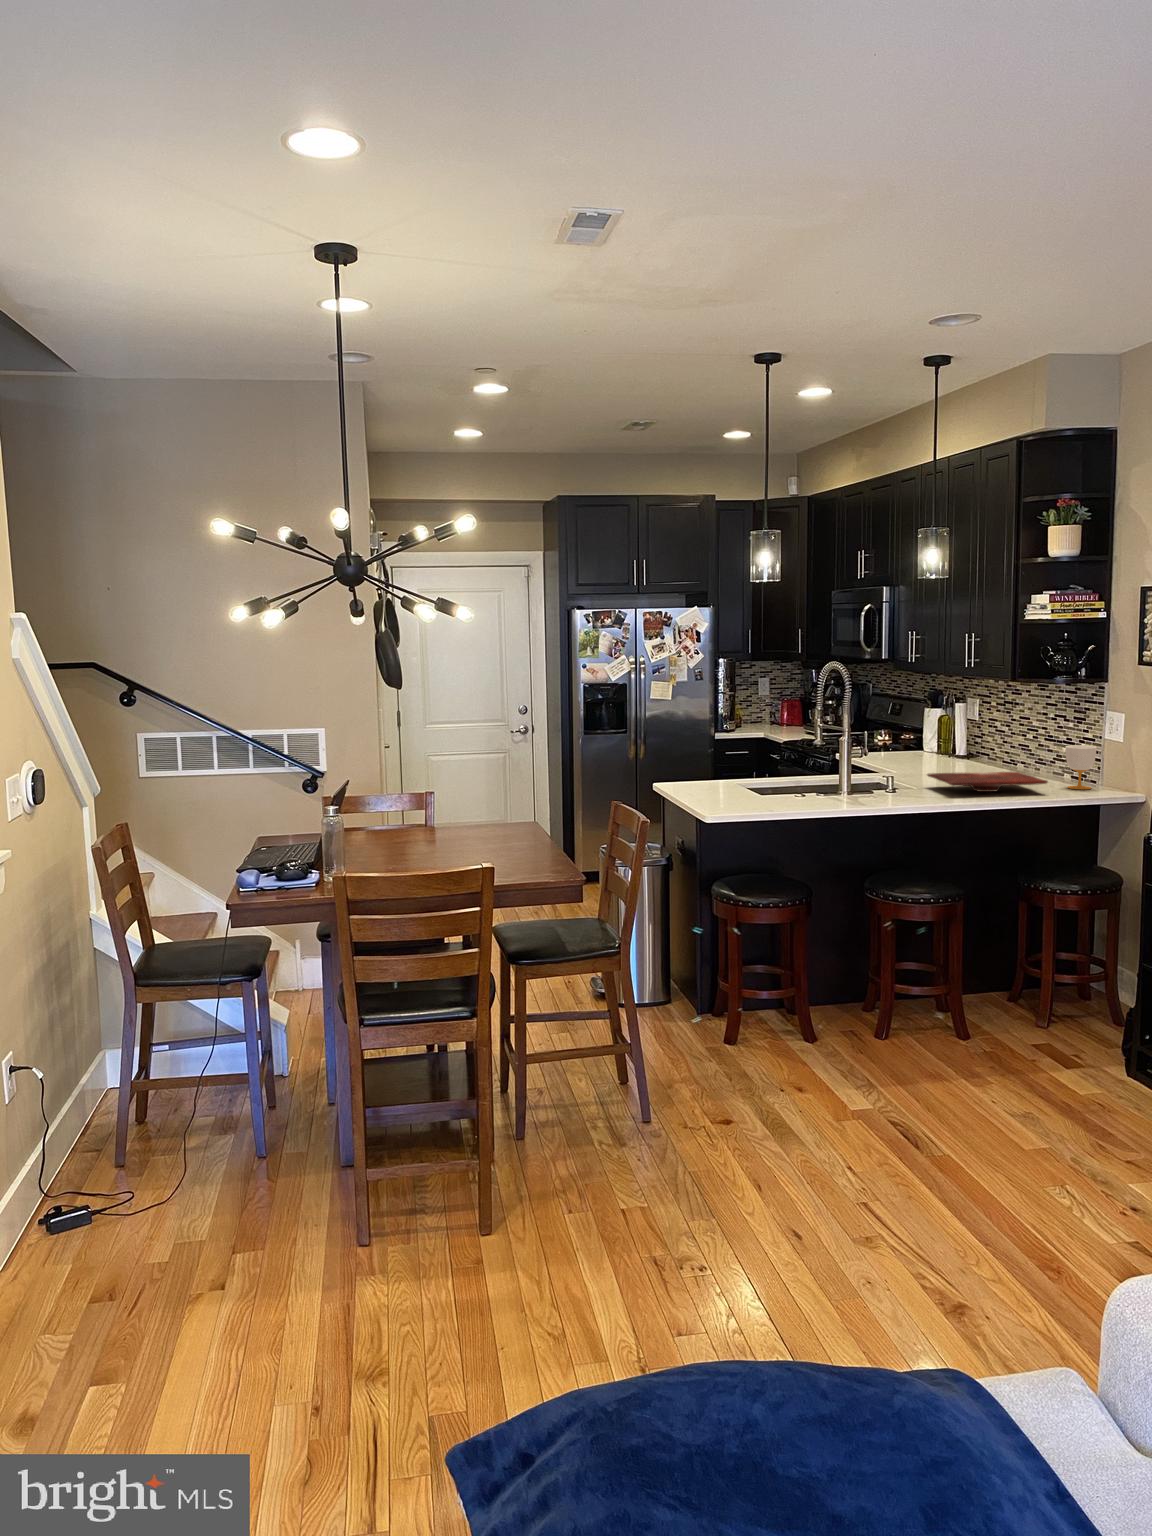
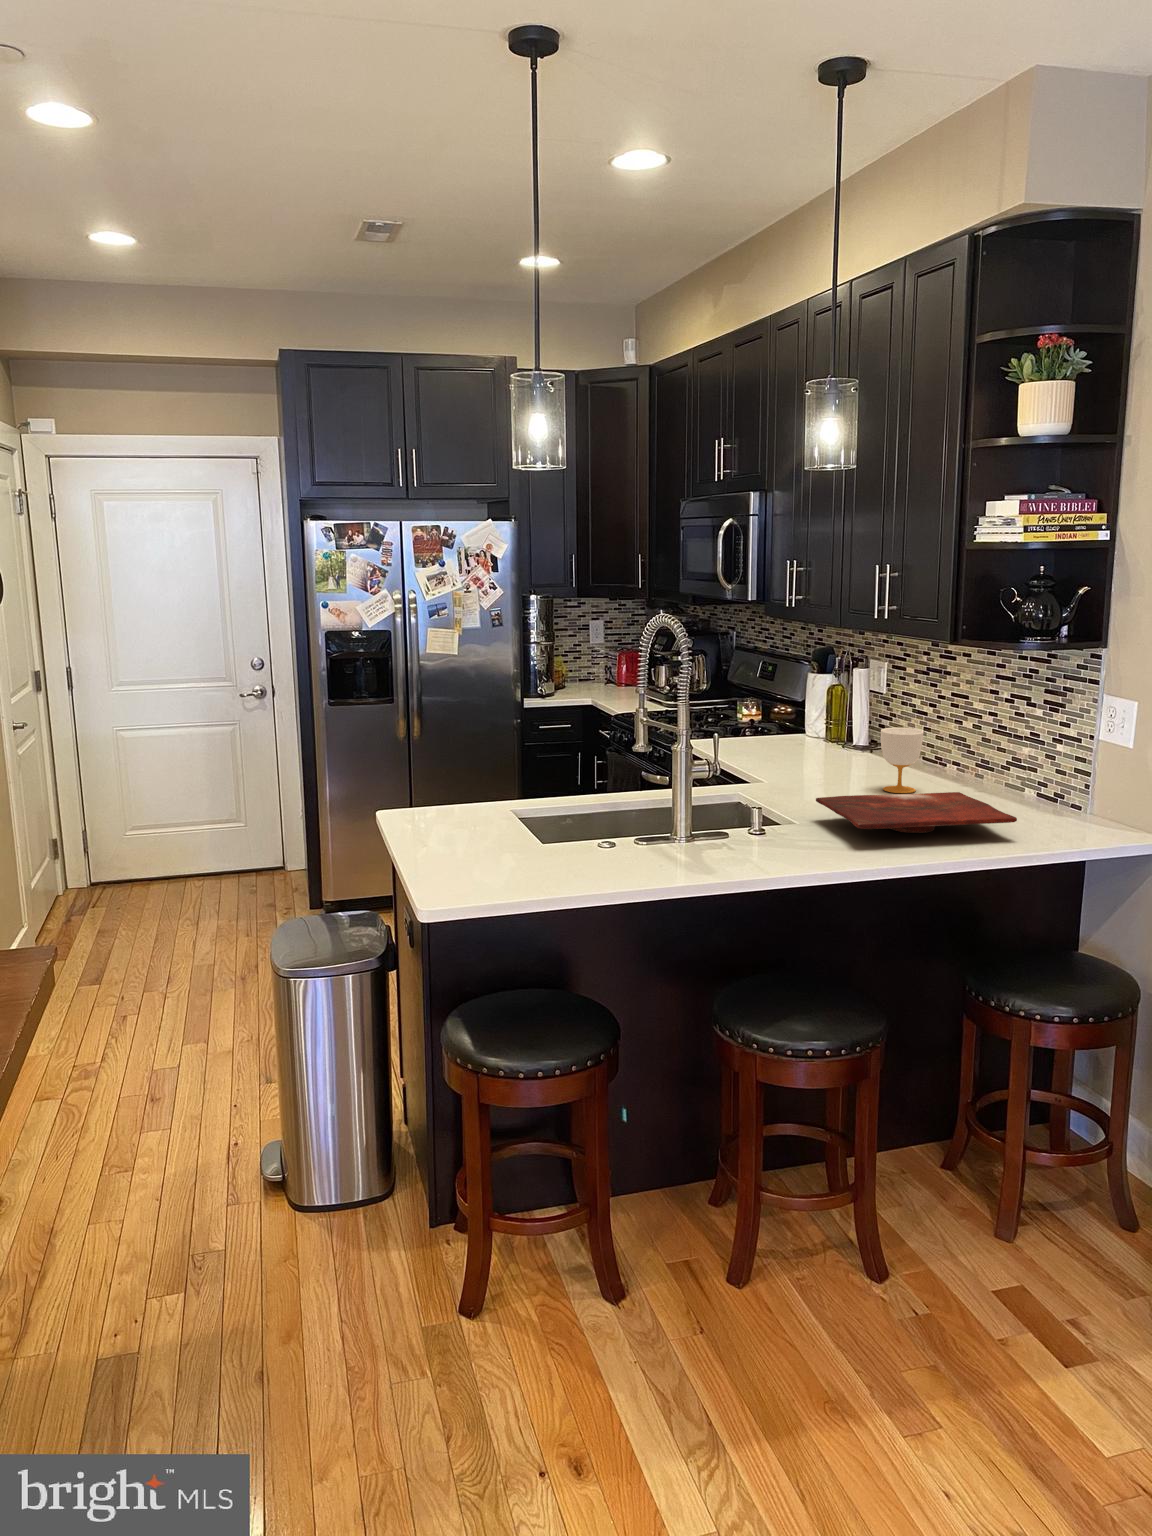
cup: present [1066,745,1097,790] -> present [881,728,923,793]

